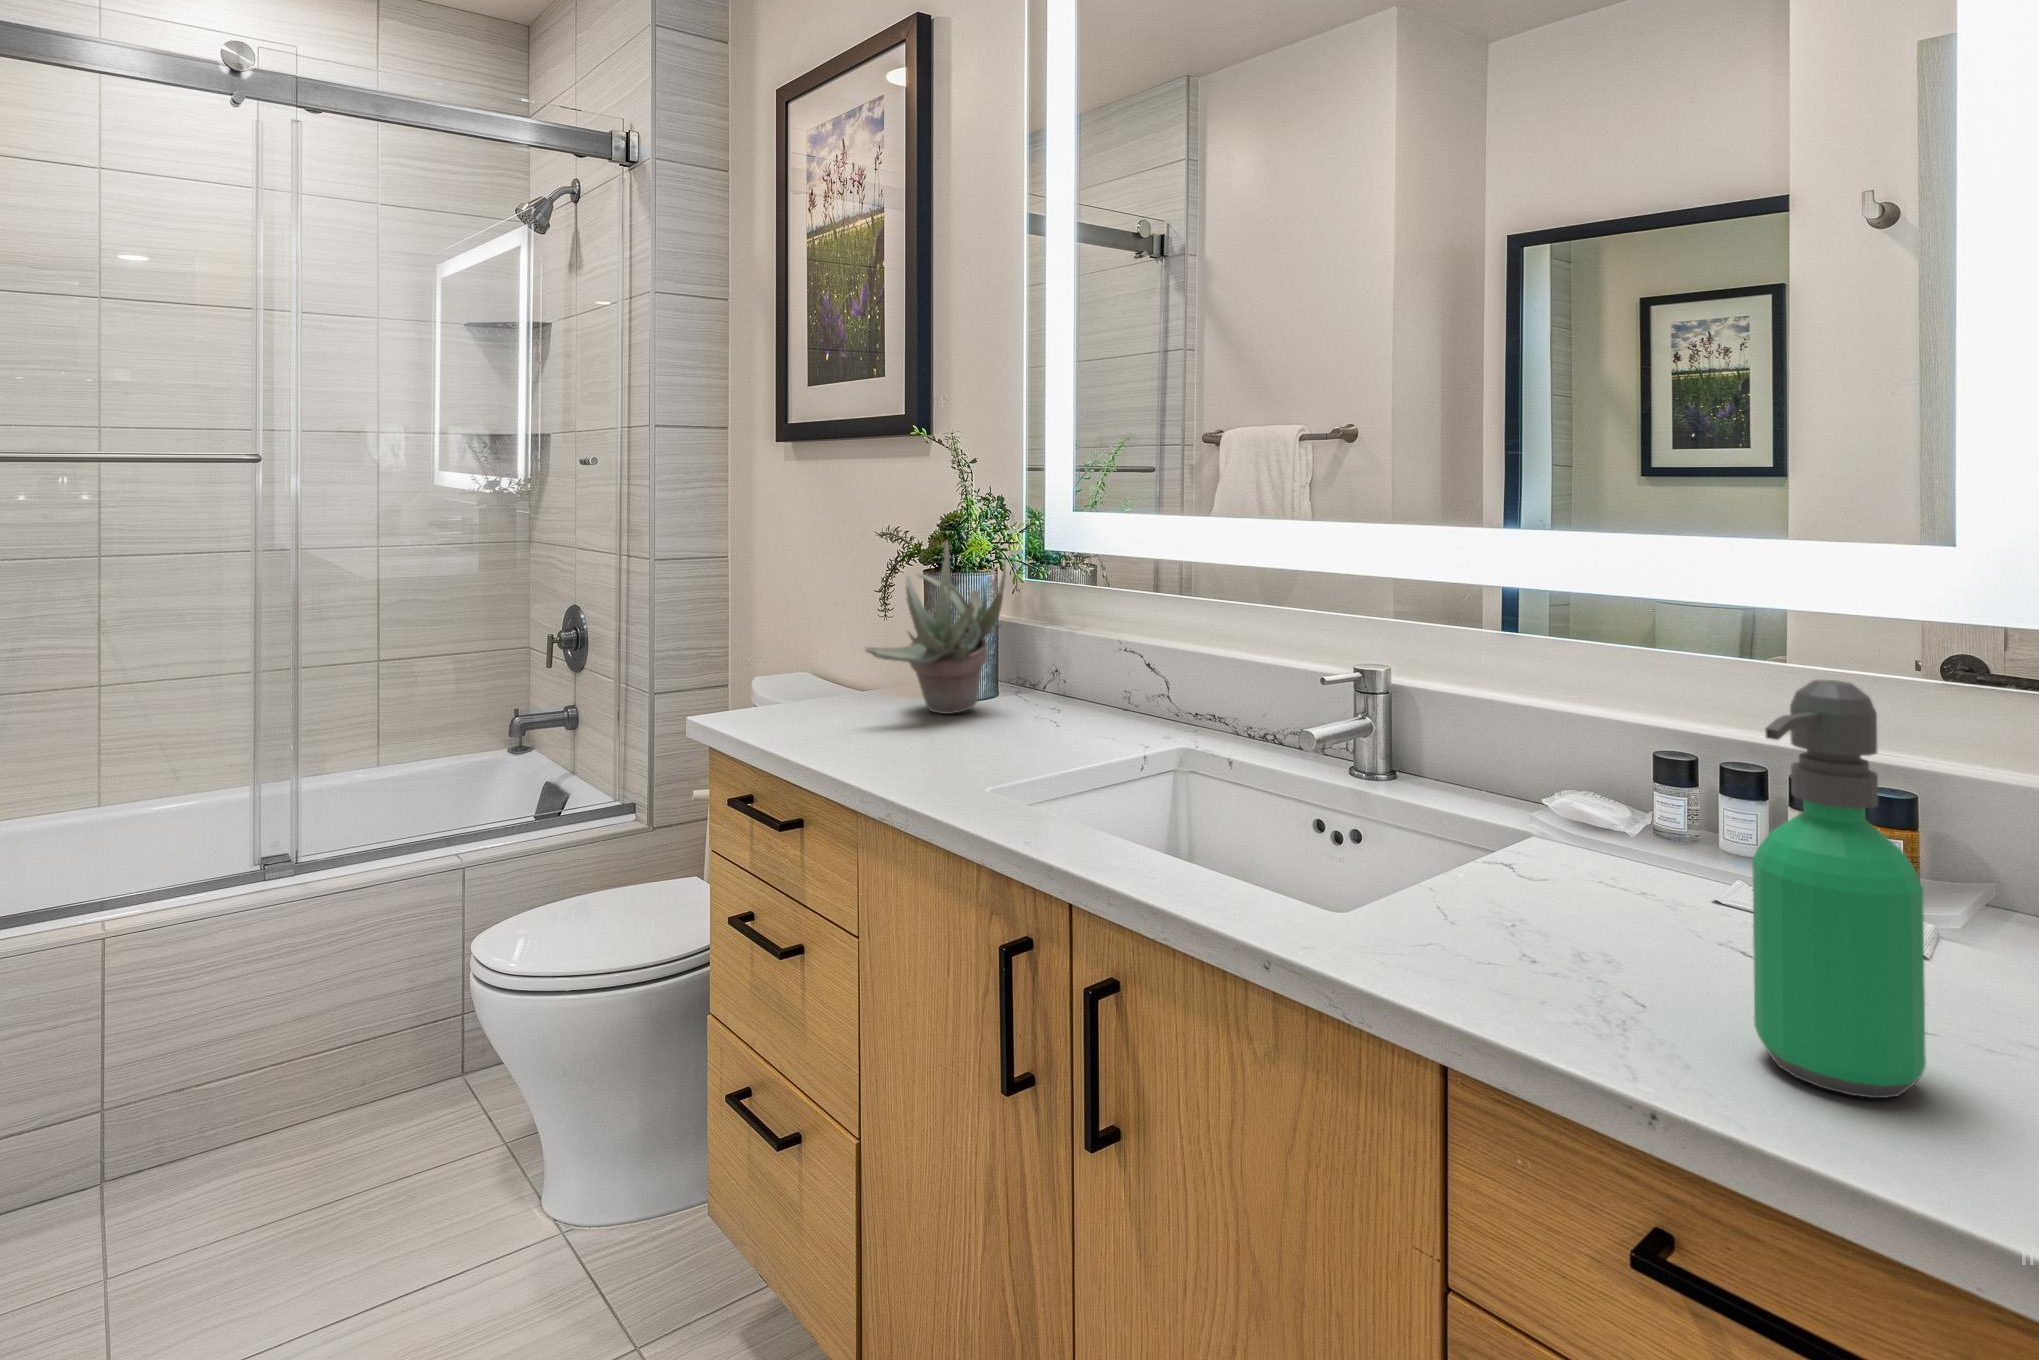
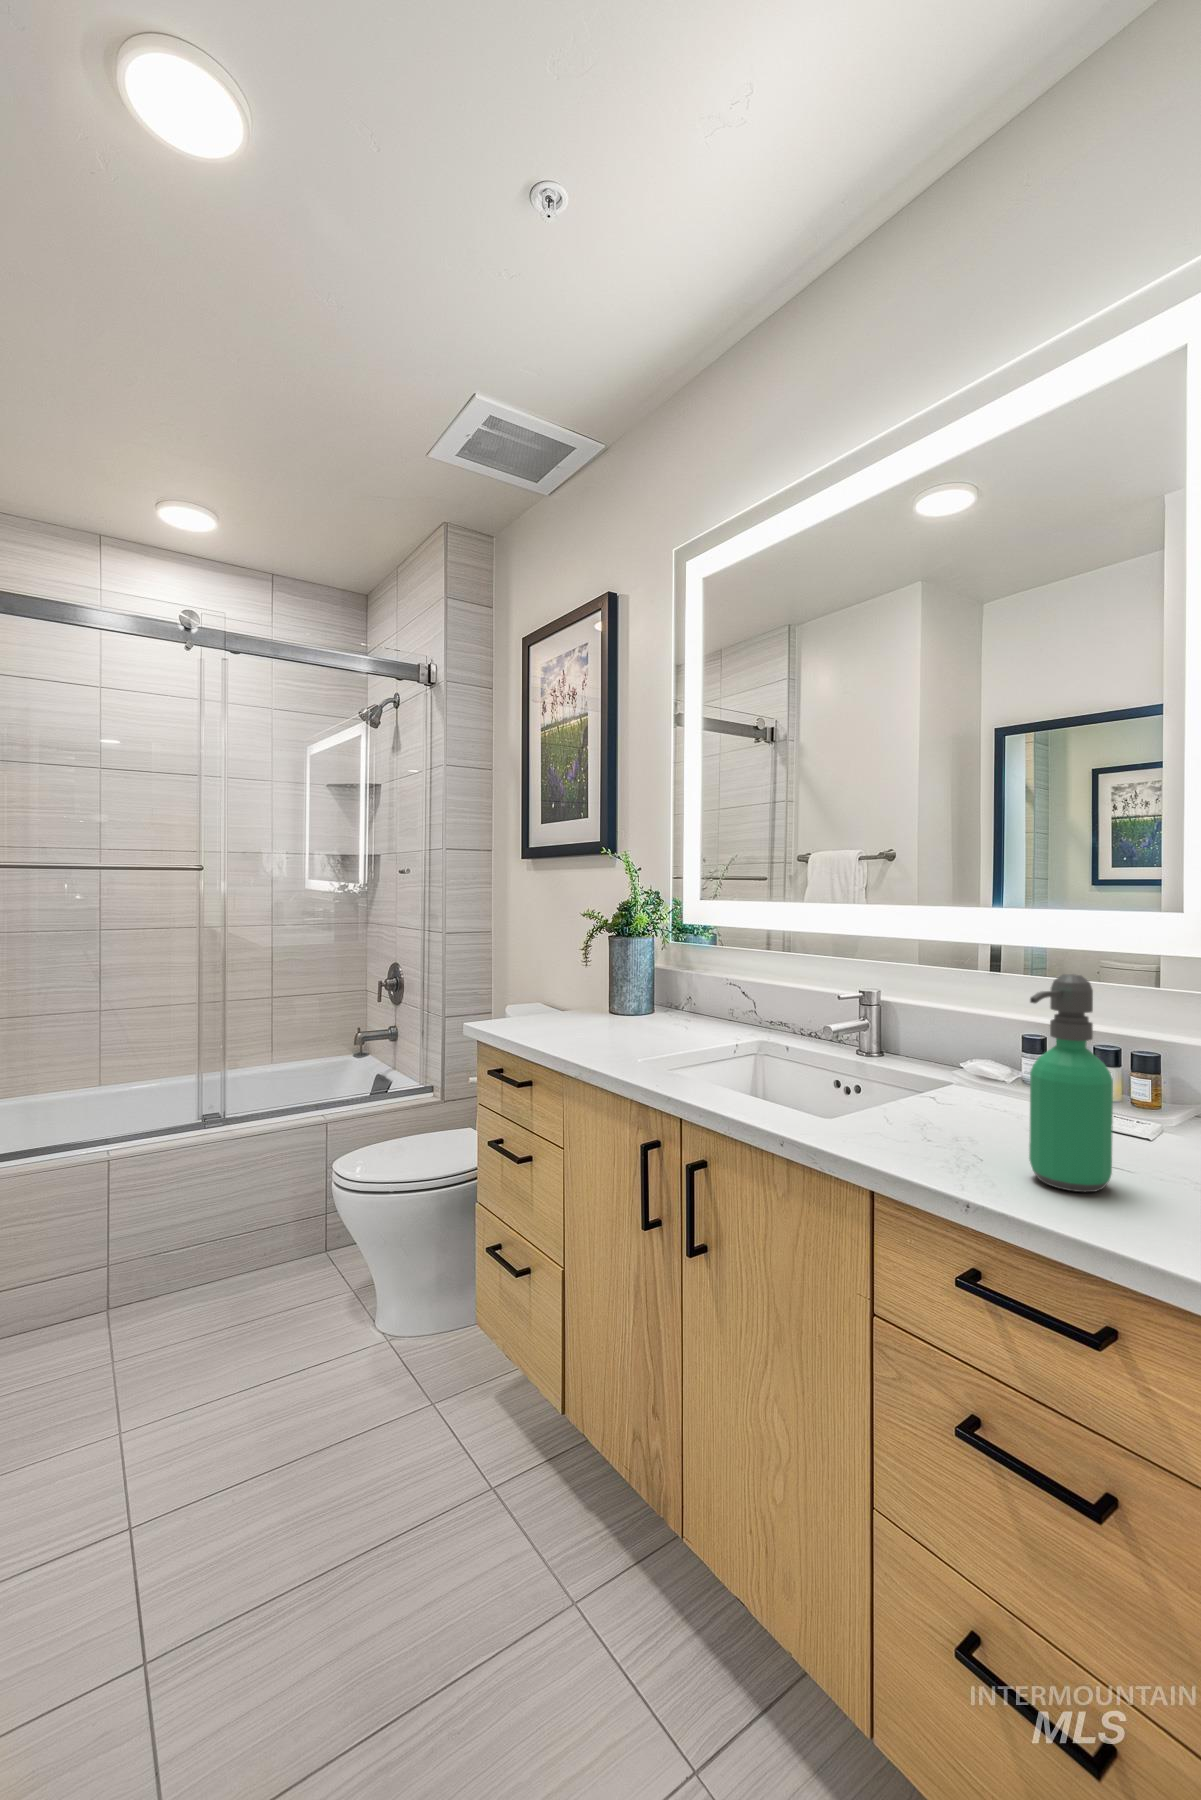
succulent plant: present [865,541,1006,714] -> none [570,917,658,1022]

